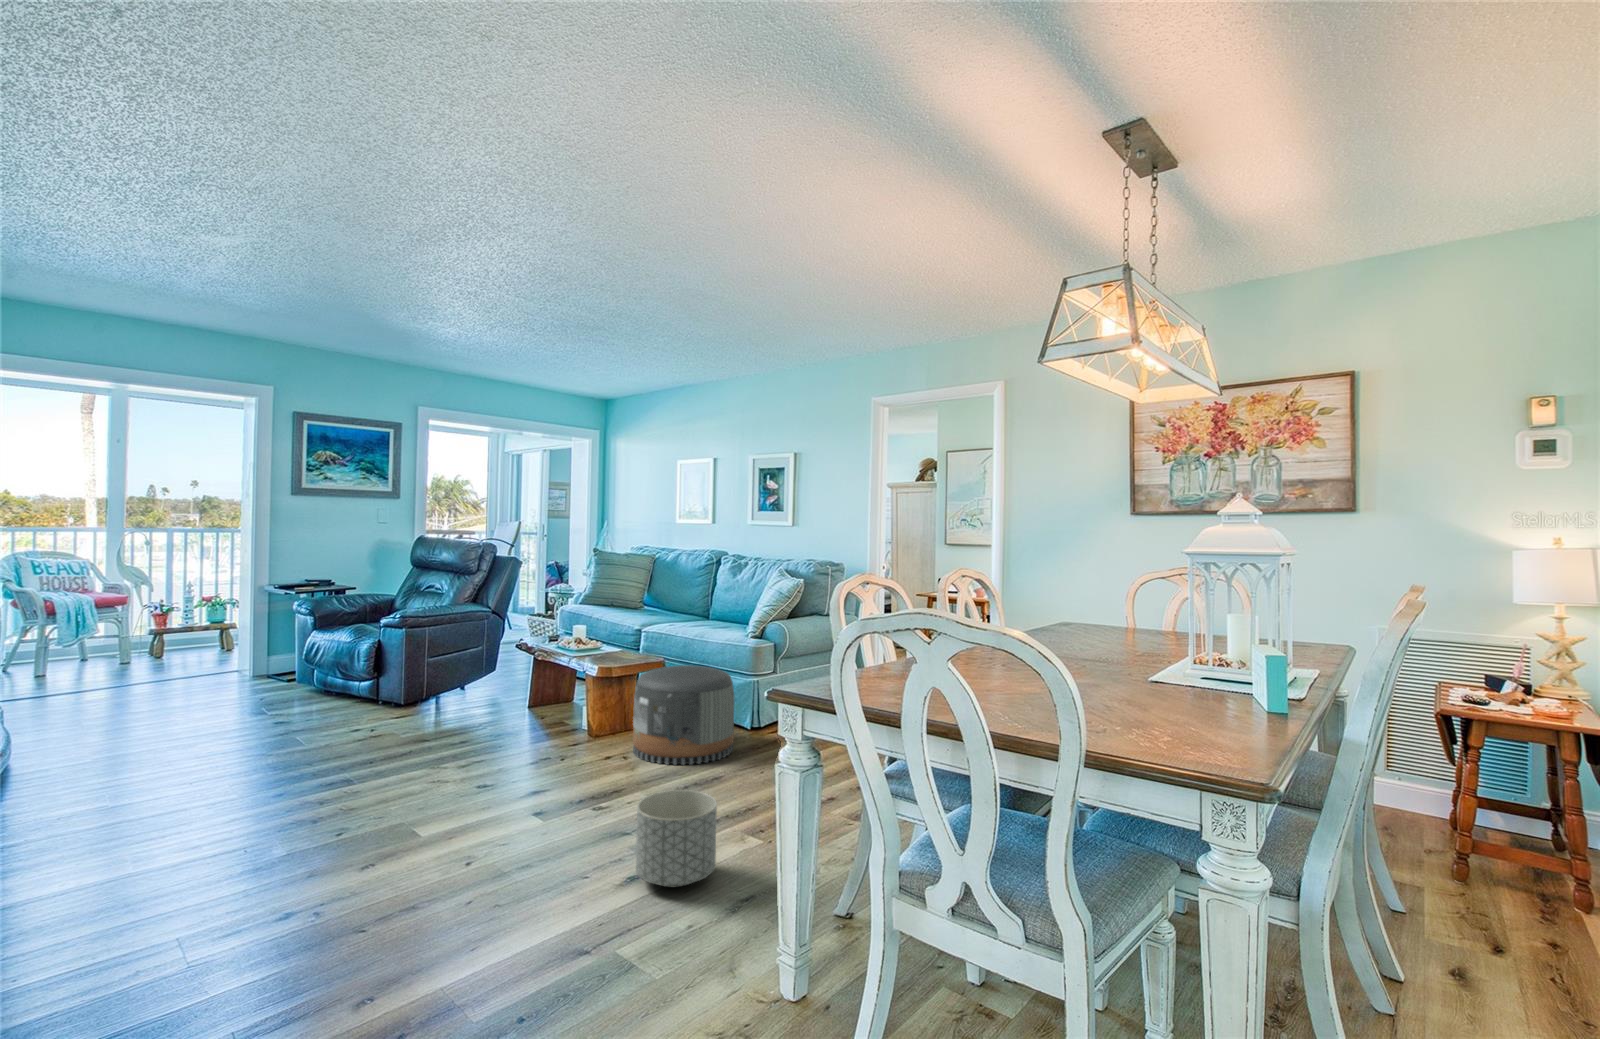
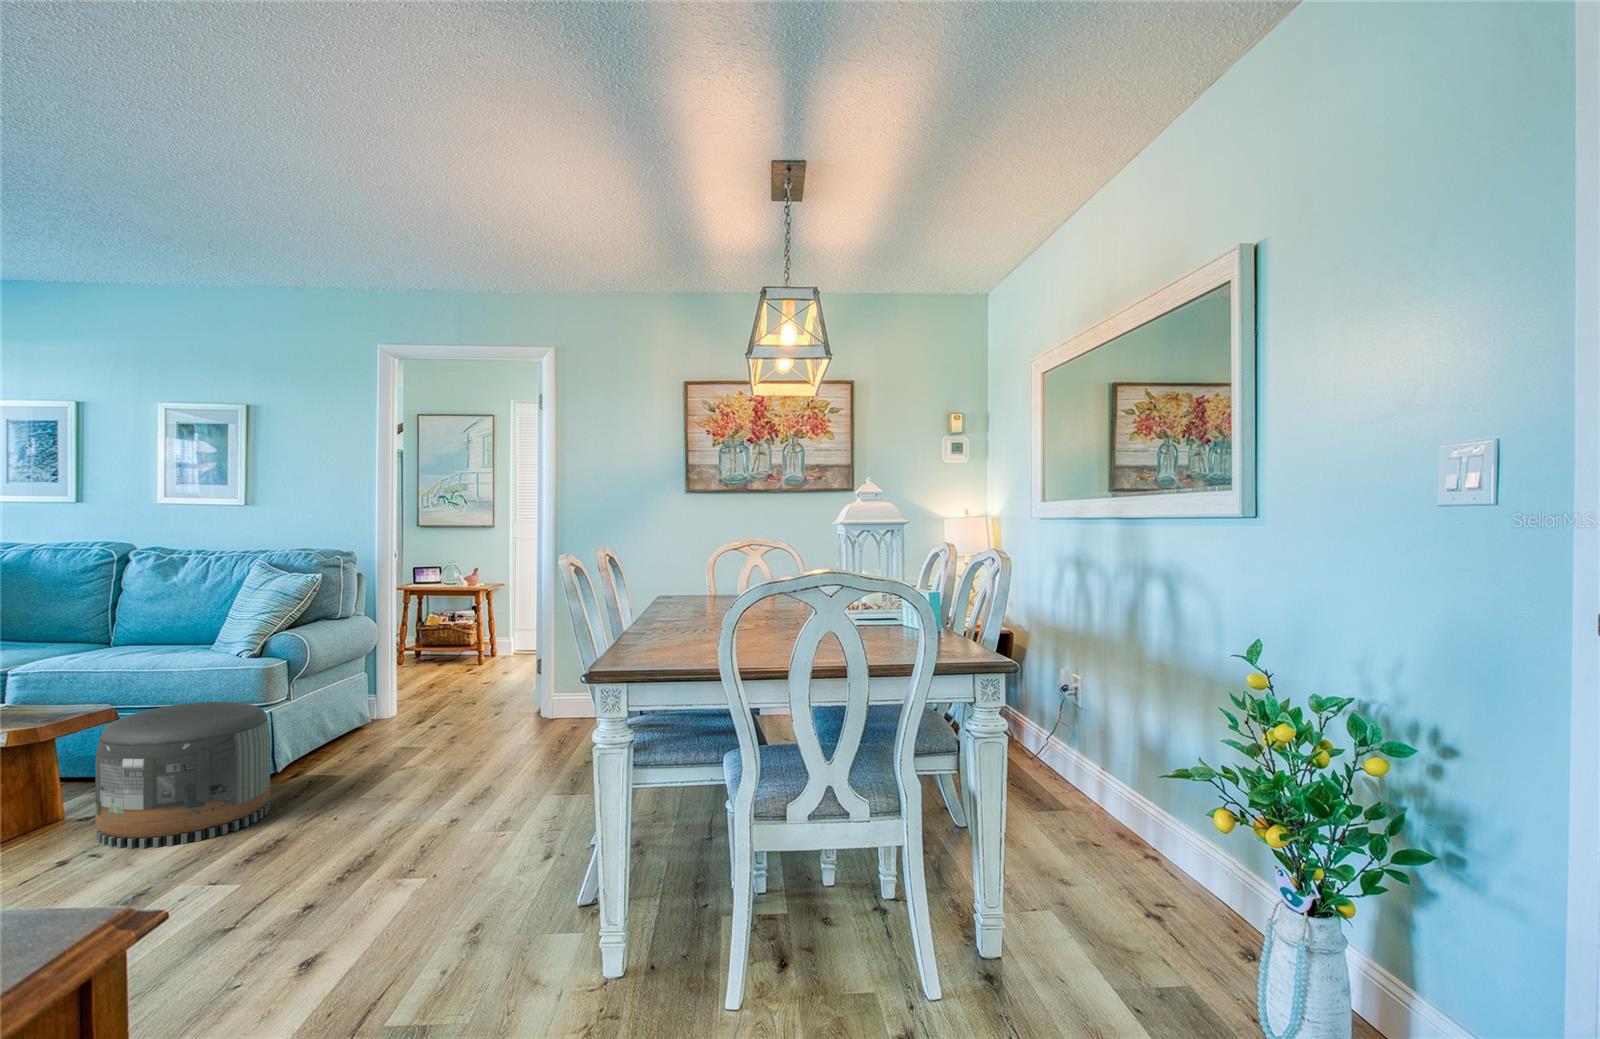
planter: present [636,790,717,887] -> none [310,832,420,954]

